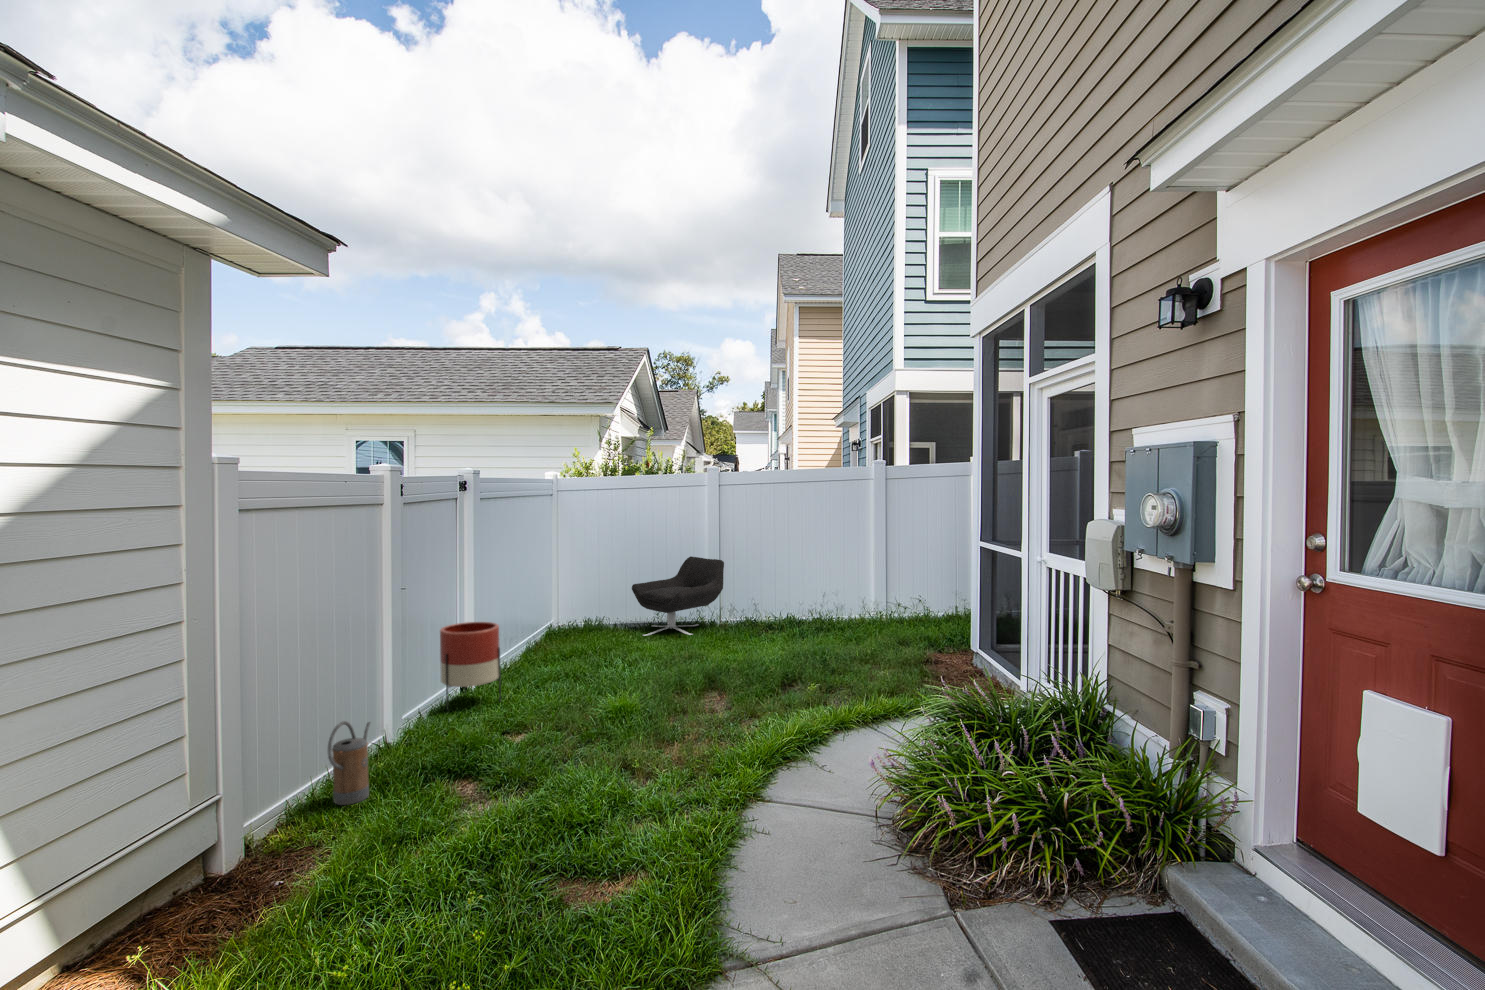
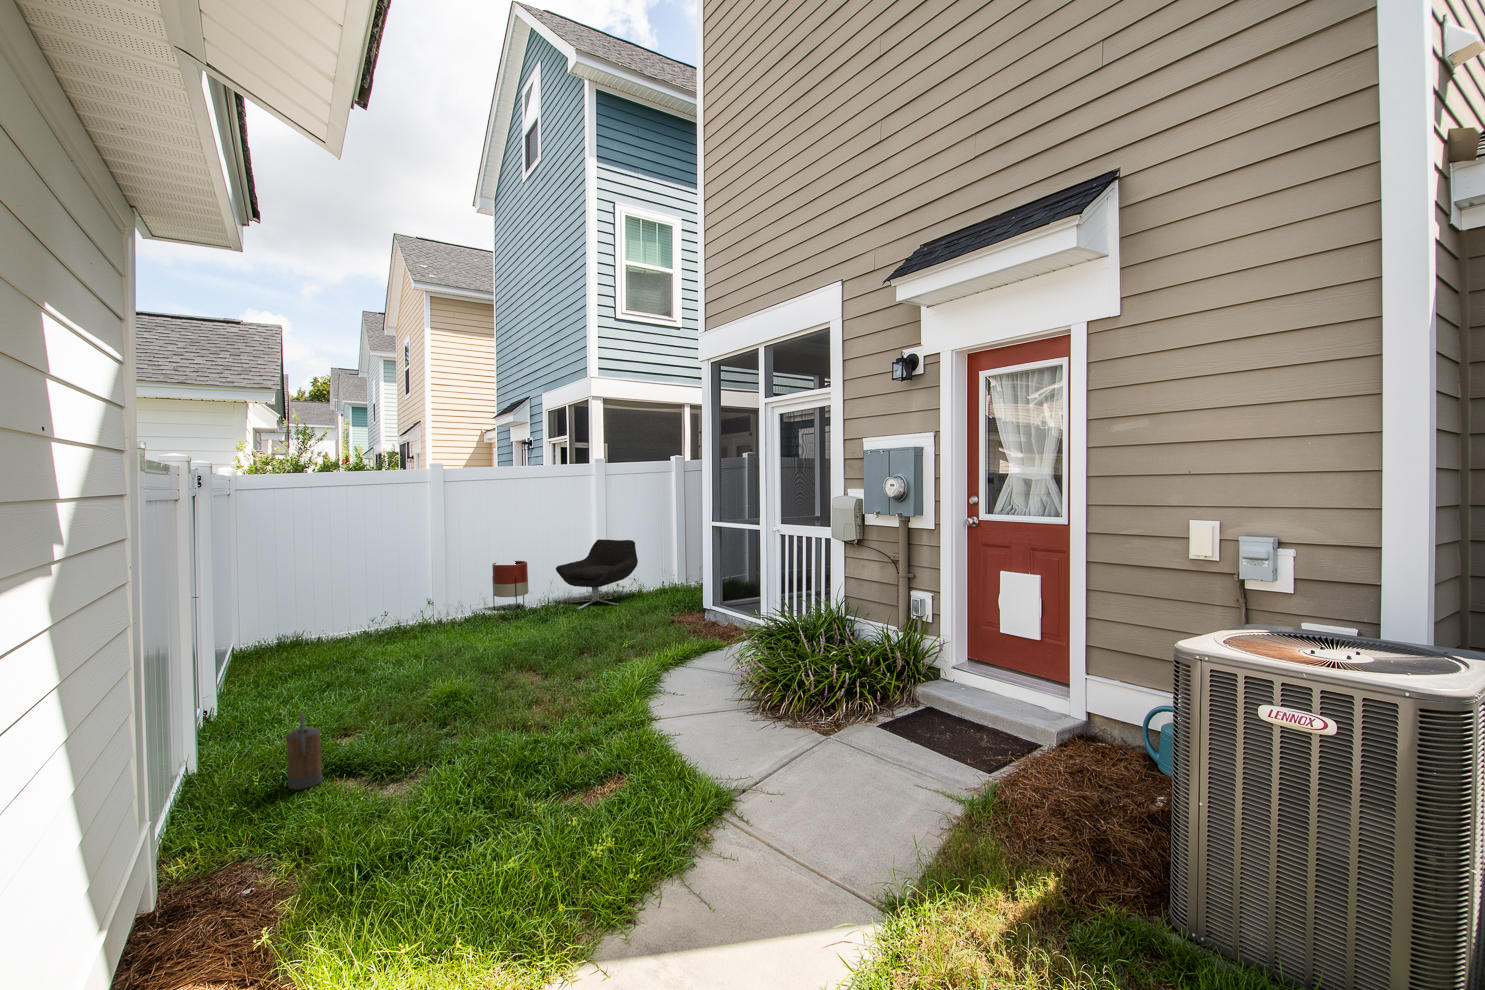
lounge chair: present [632,556,724,636] -> present [556,539,638,609]
planter: present [440,622,501,709] -> present [492,561,529,610]

